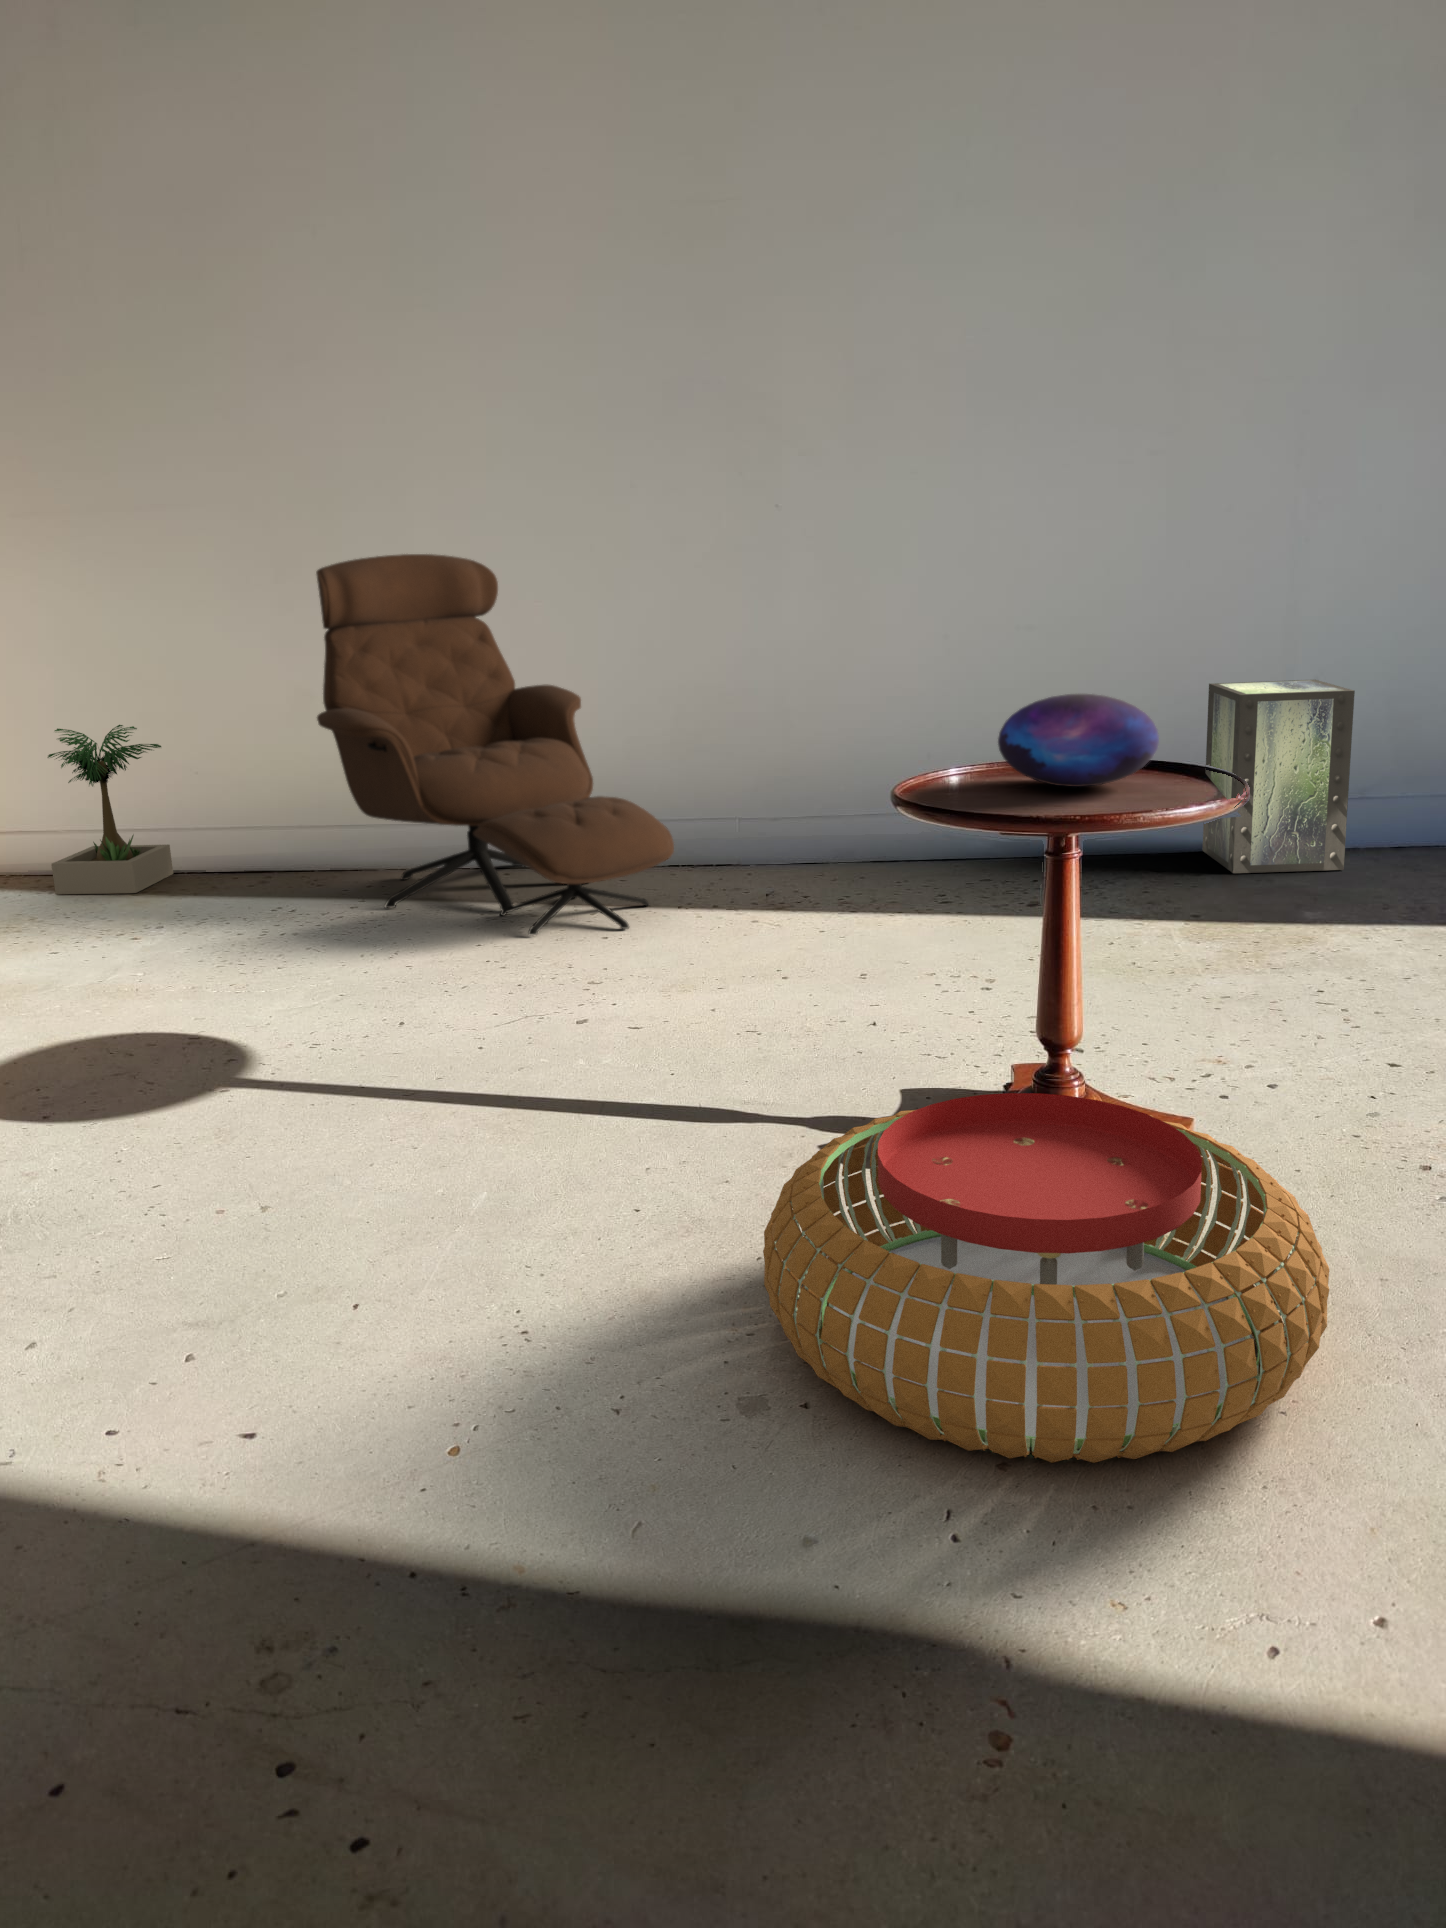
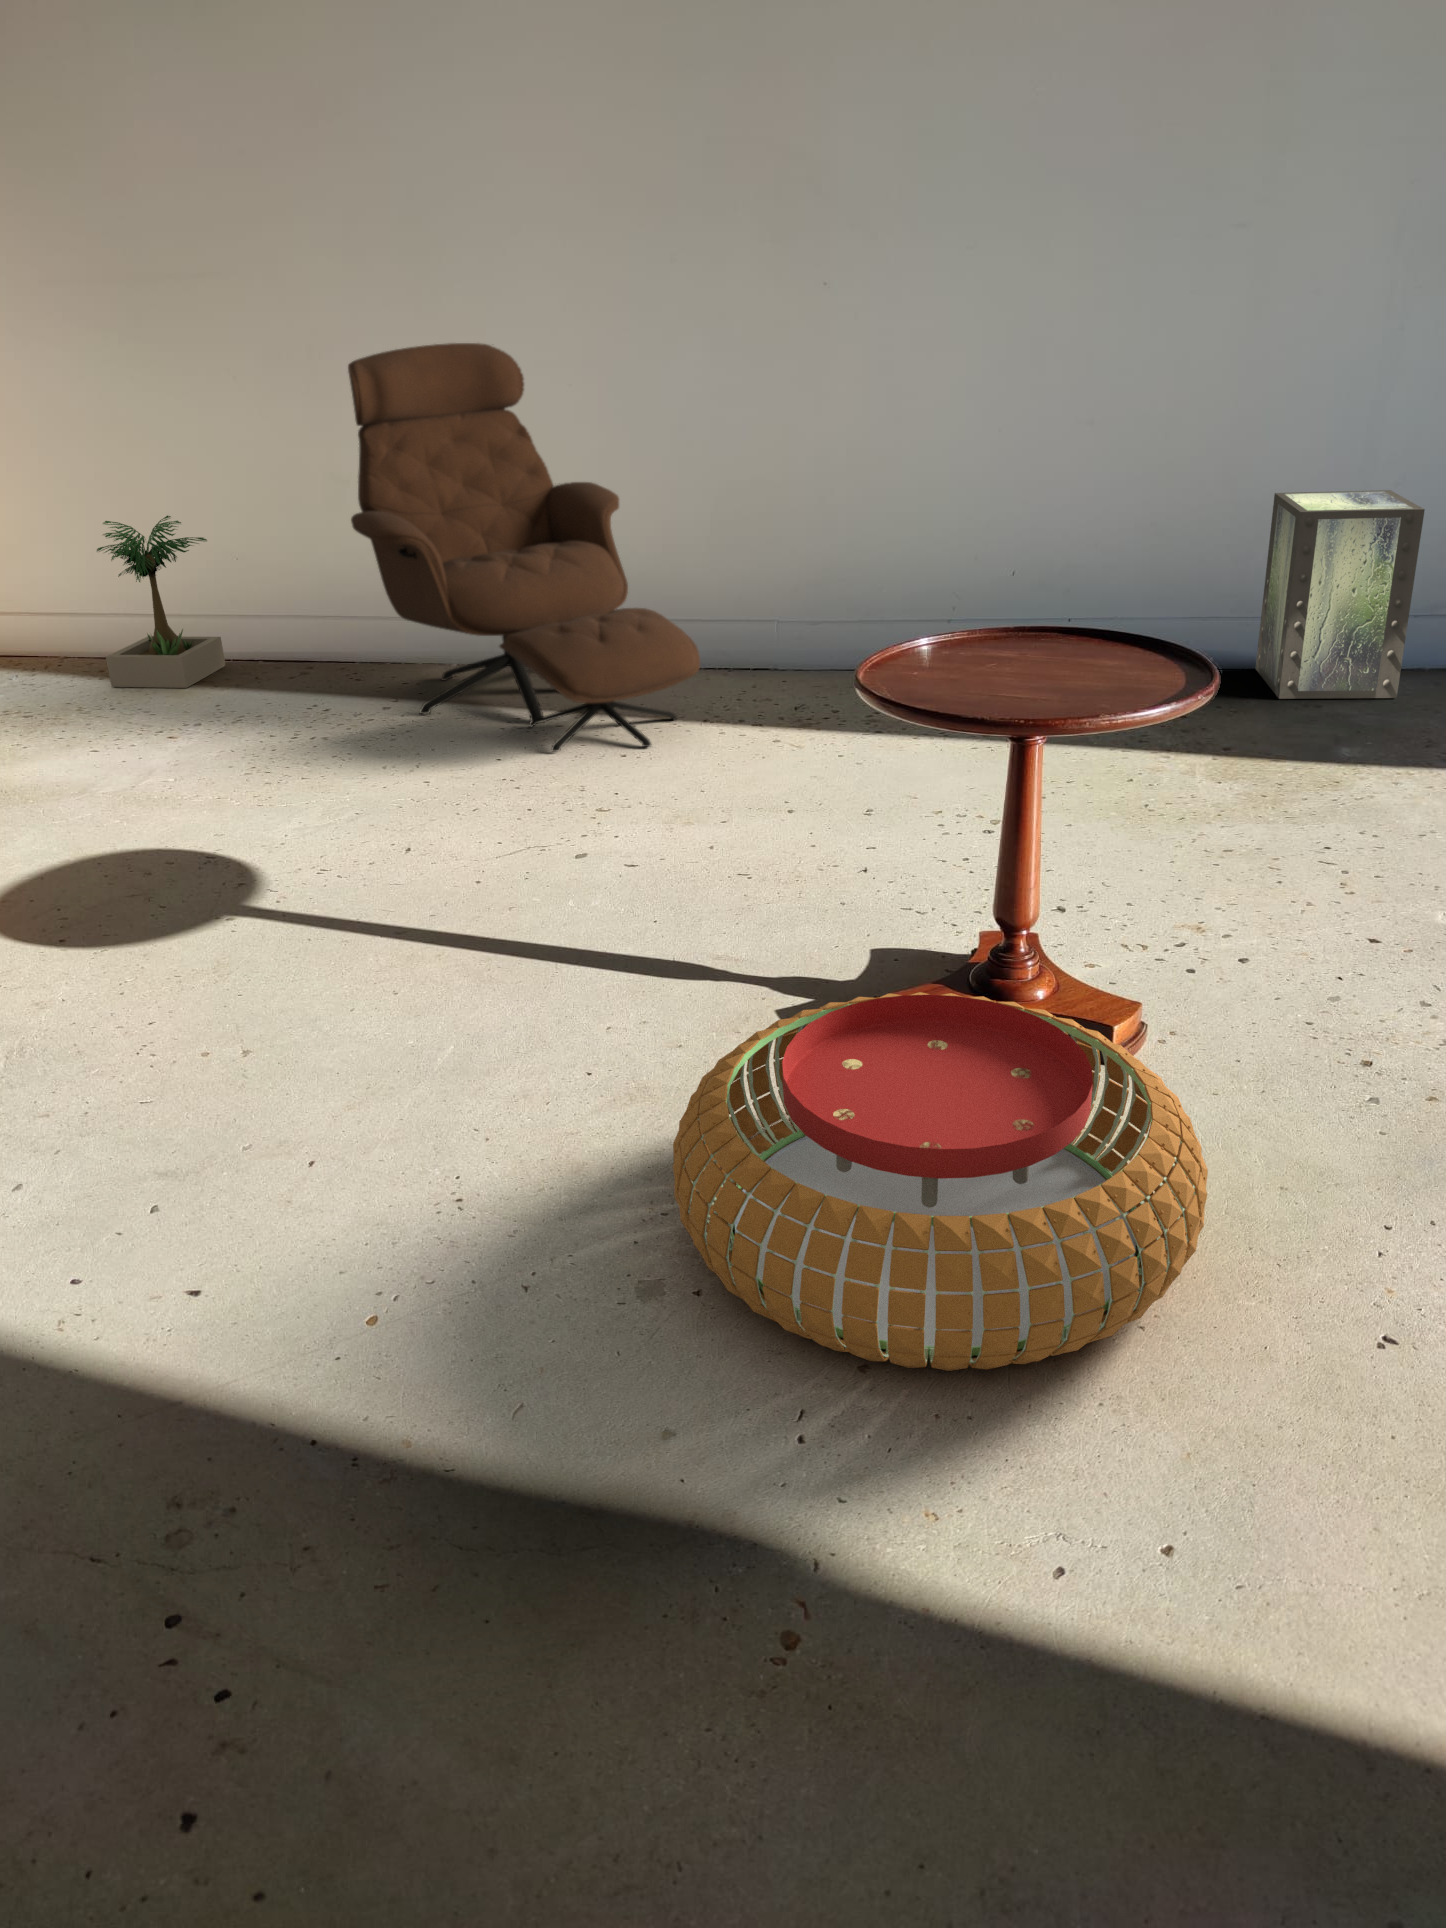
decorative orb: present [998,694,1159,787] -> none [964,574,1129,673]

